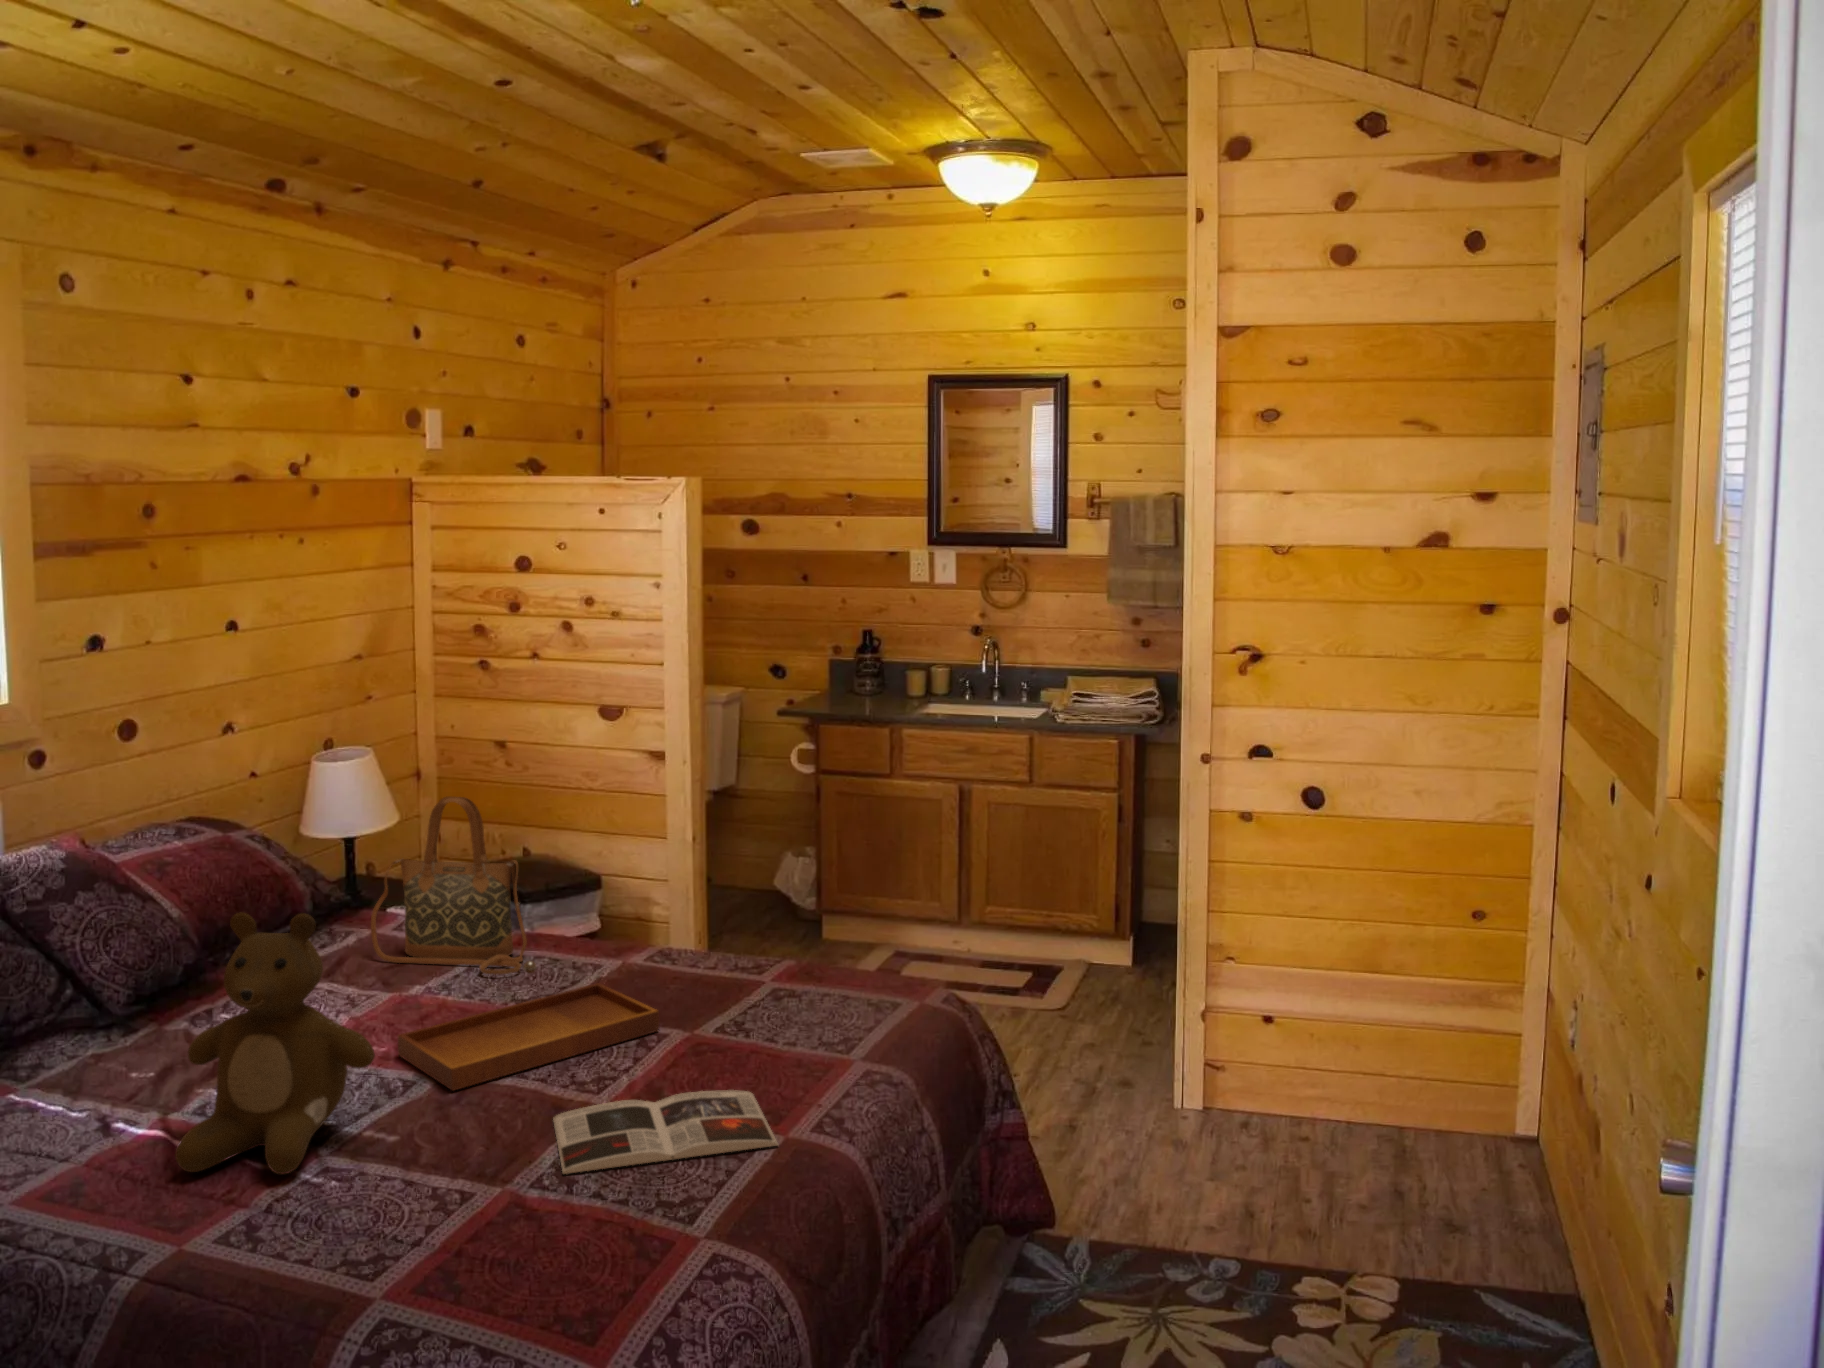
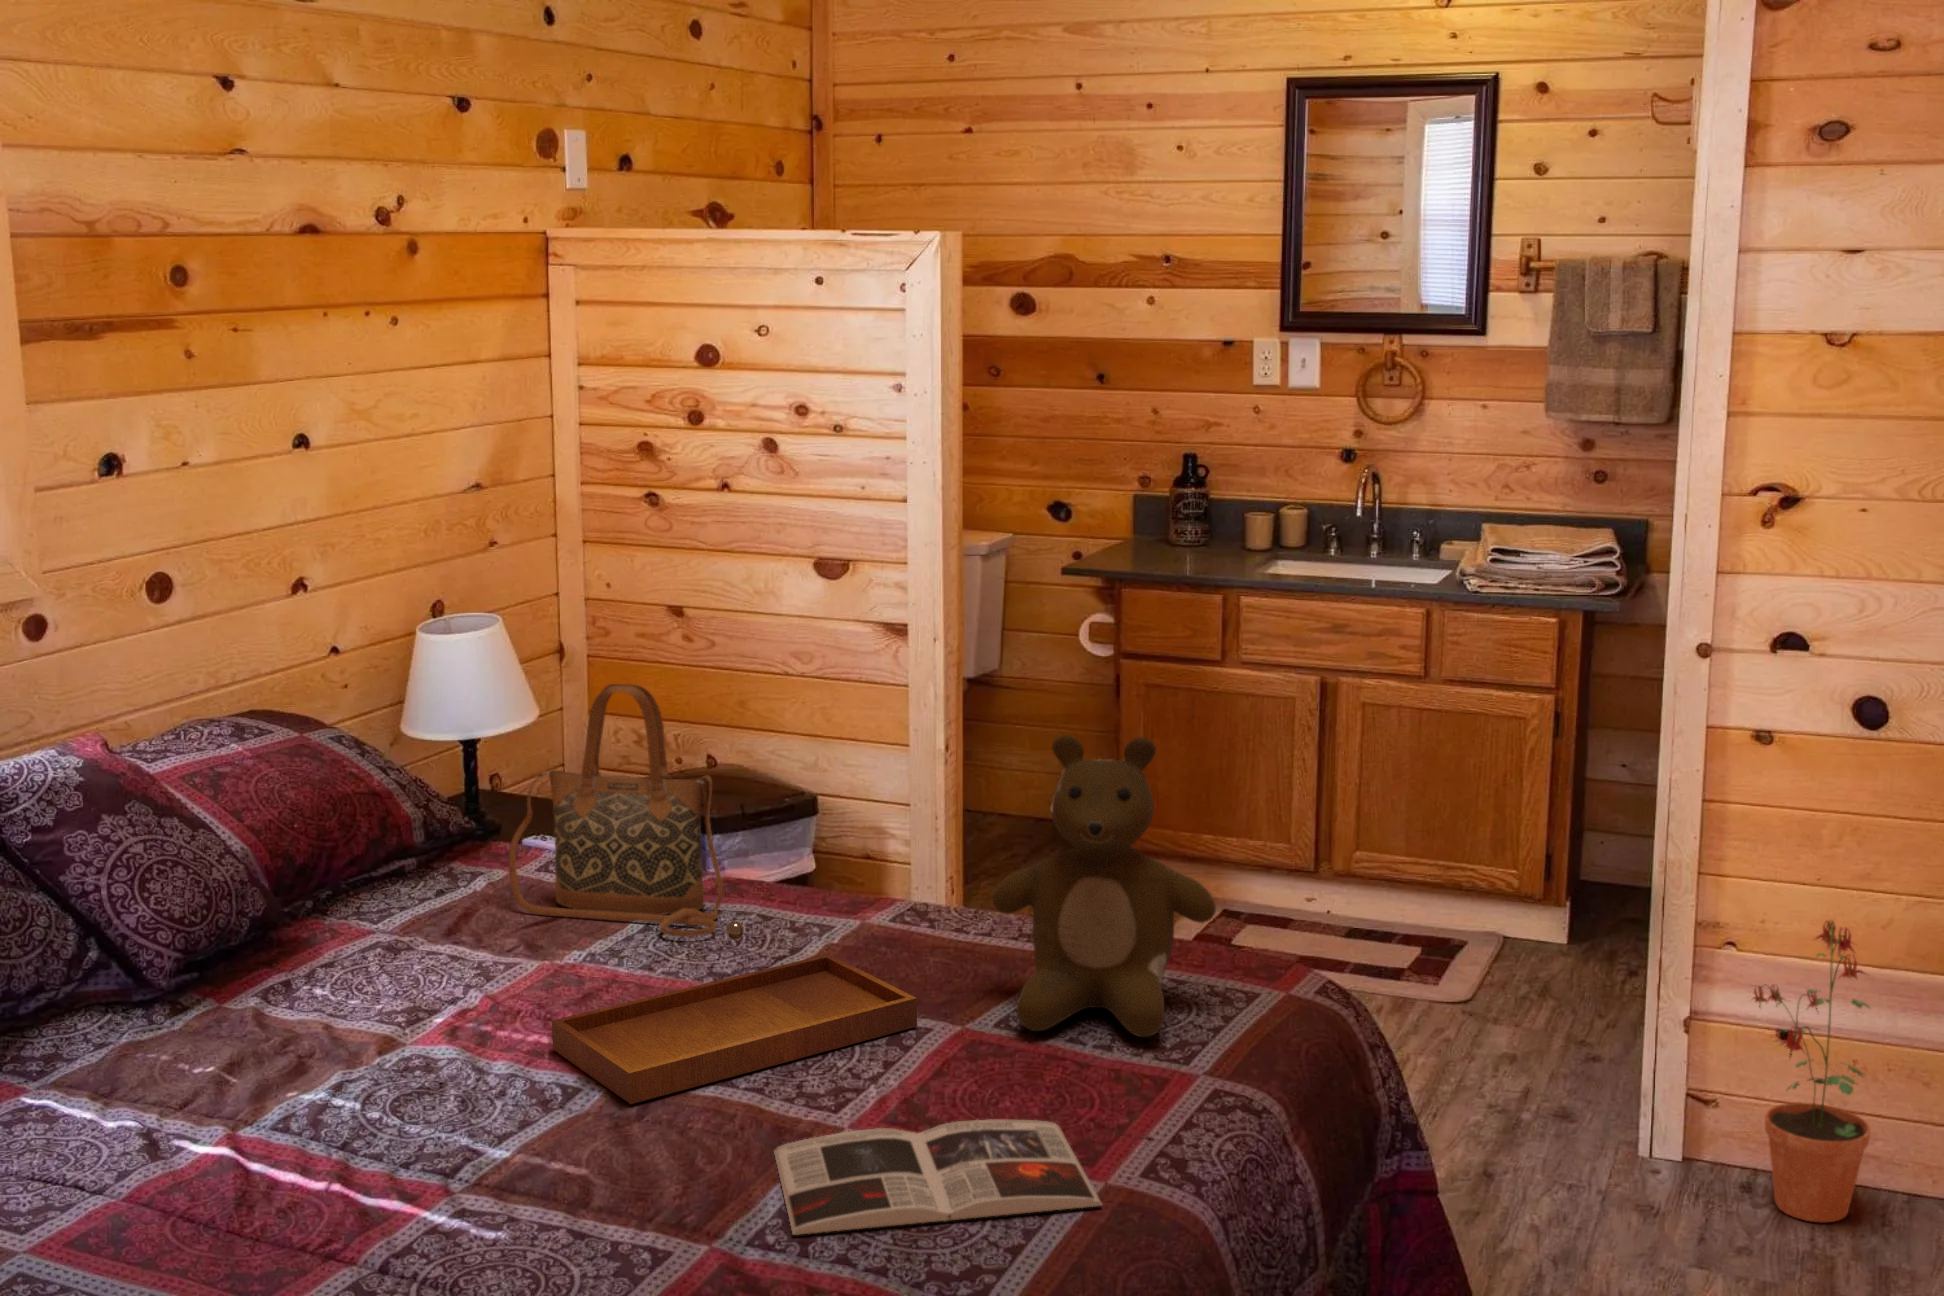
teddy bear: present [175,913,375,1174] -> present [993,735,1216,1037]
potted plant: none [1237,941,1316,1147] -> present [1754,921,1870,1222]

